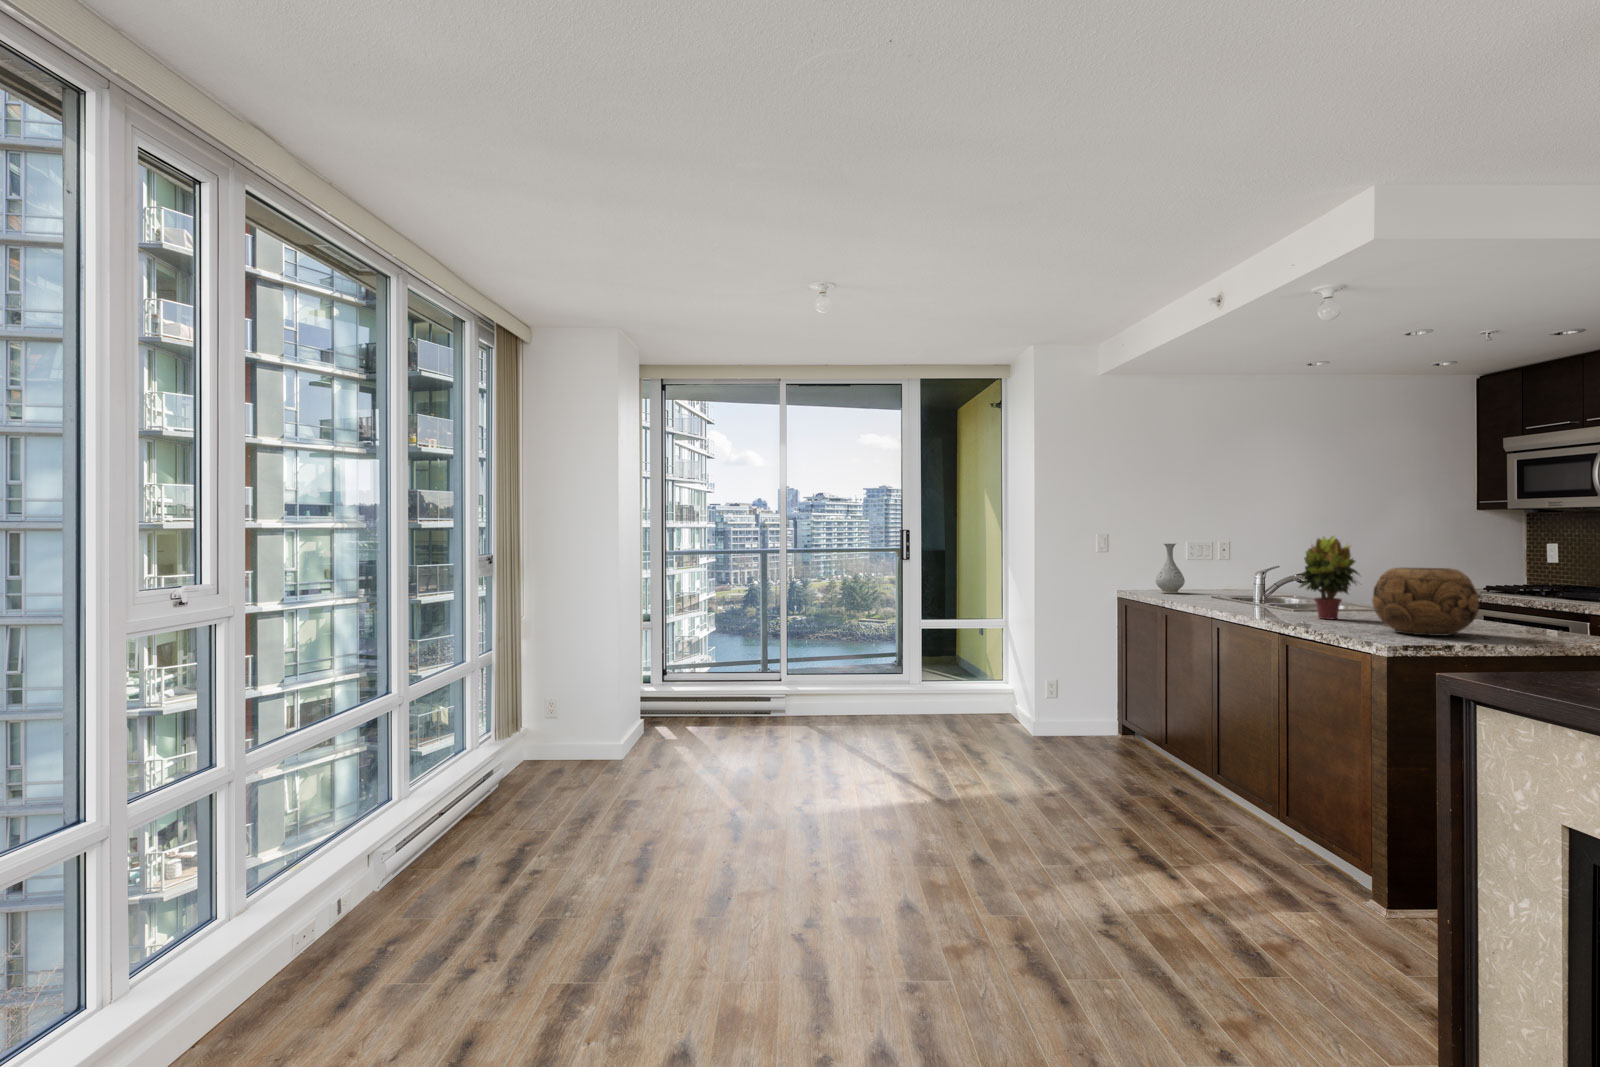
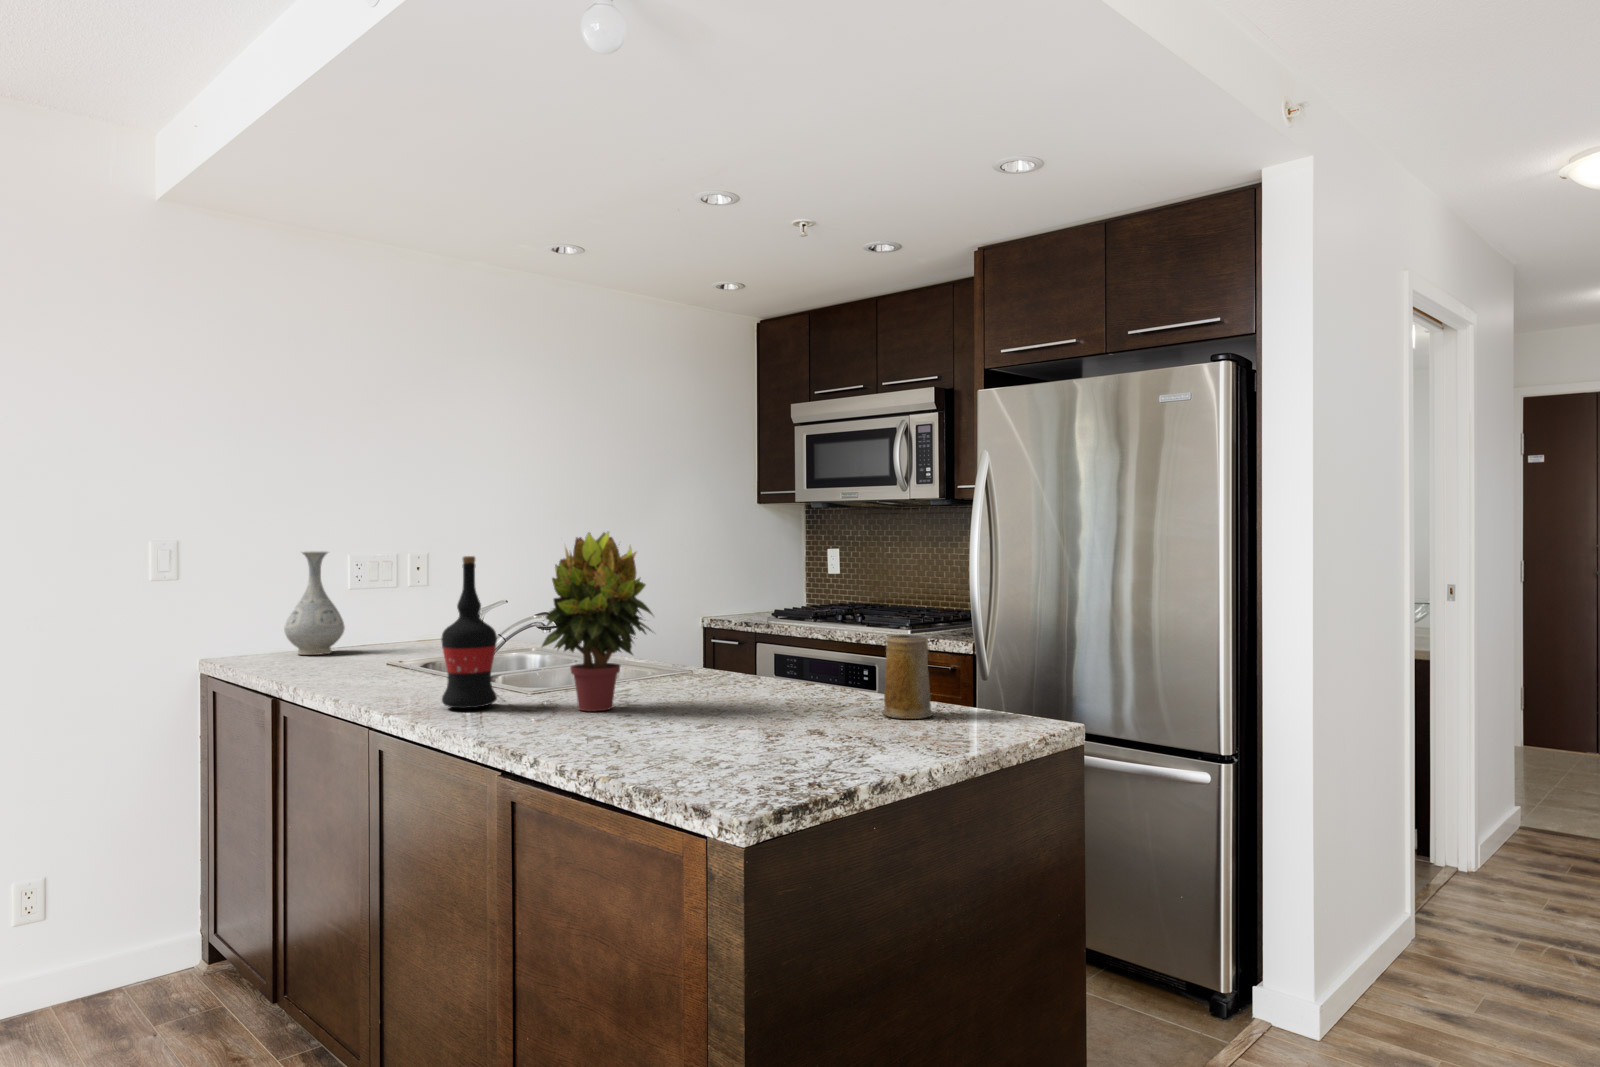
wine bottle: none [1248,547,1276,614] -> present [441,556,497,708]
decorative bowl: present [1372,568,1479,636] -> none [686,597,866,750]
mug: none [1506,591,1544,635] -> present [882,634,933,719]

